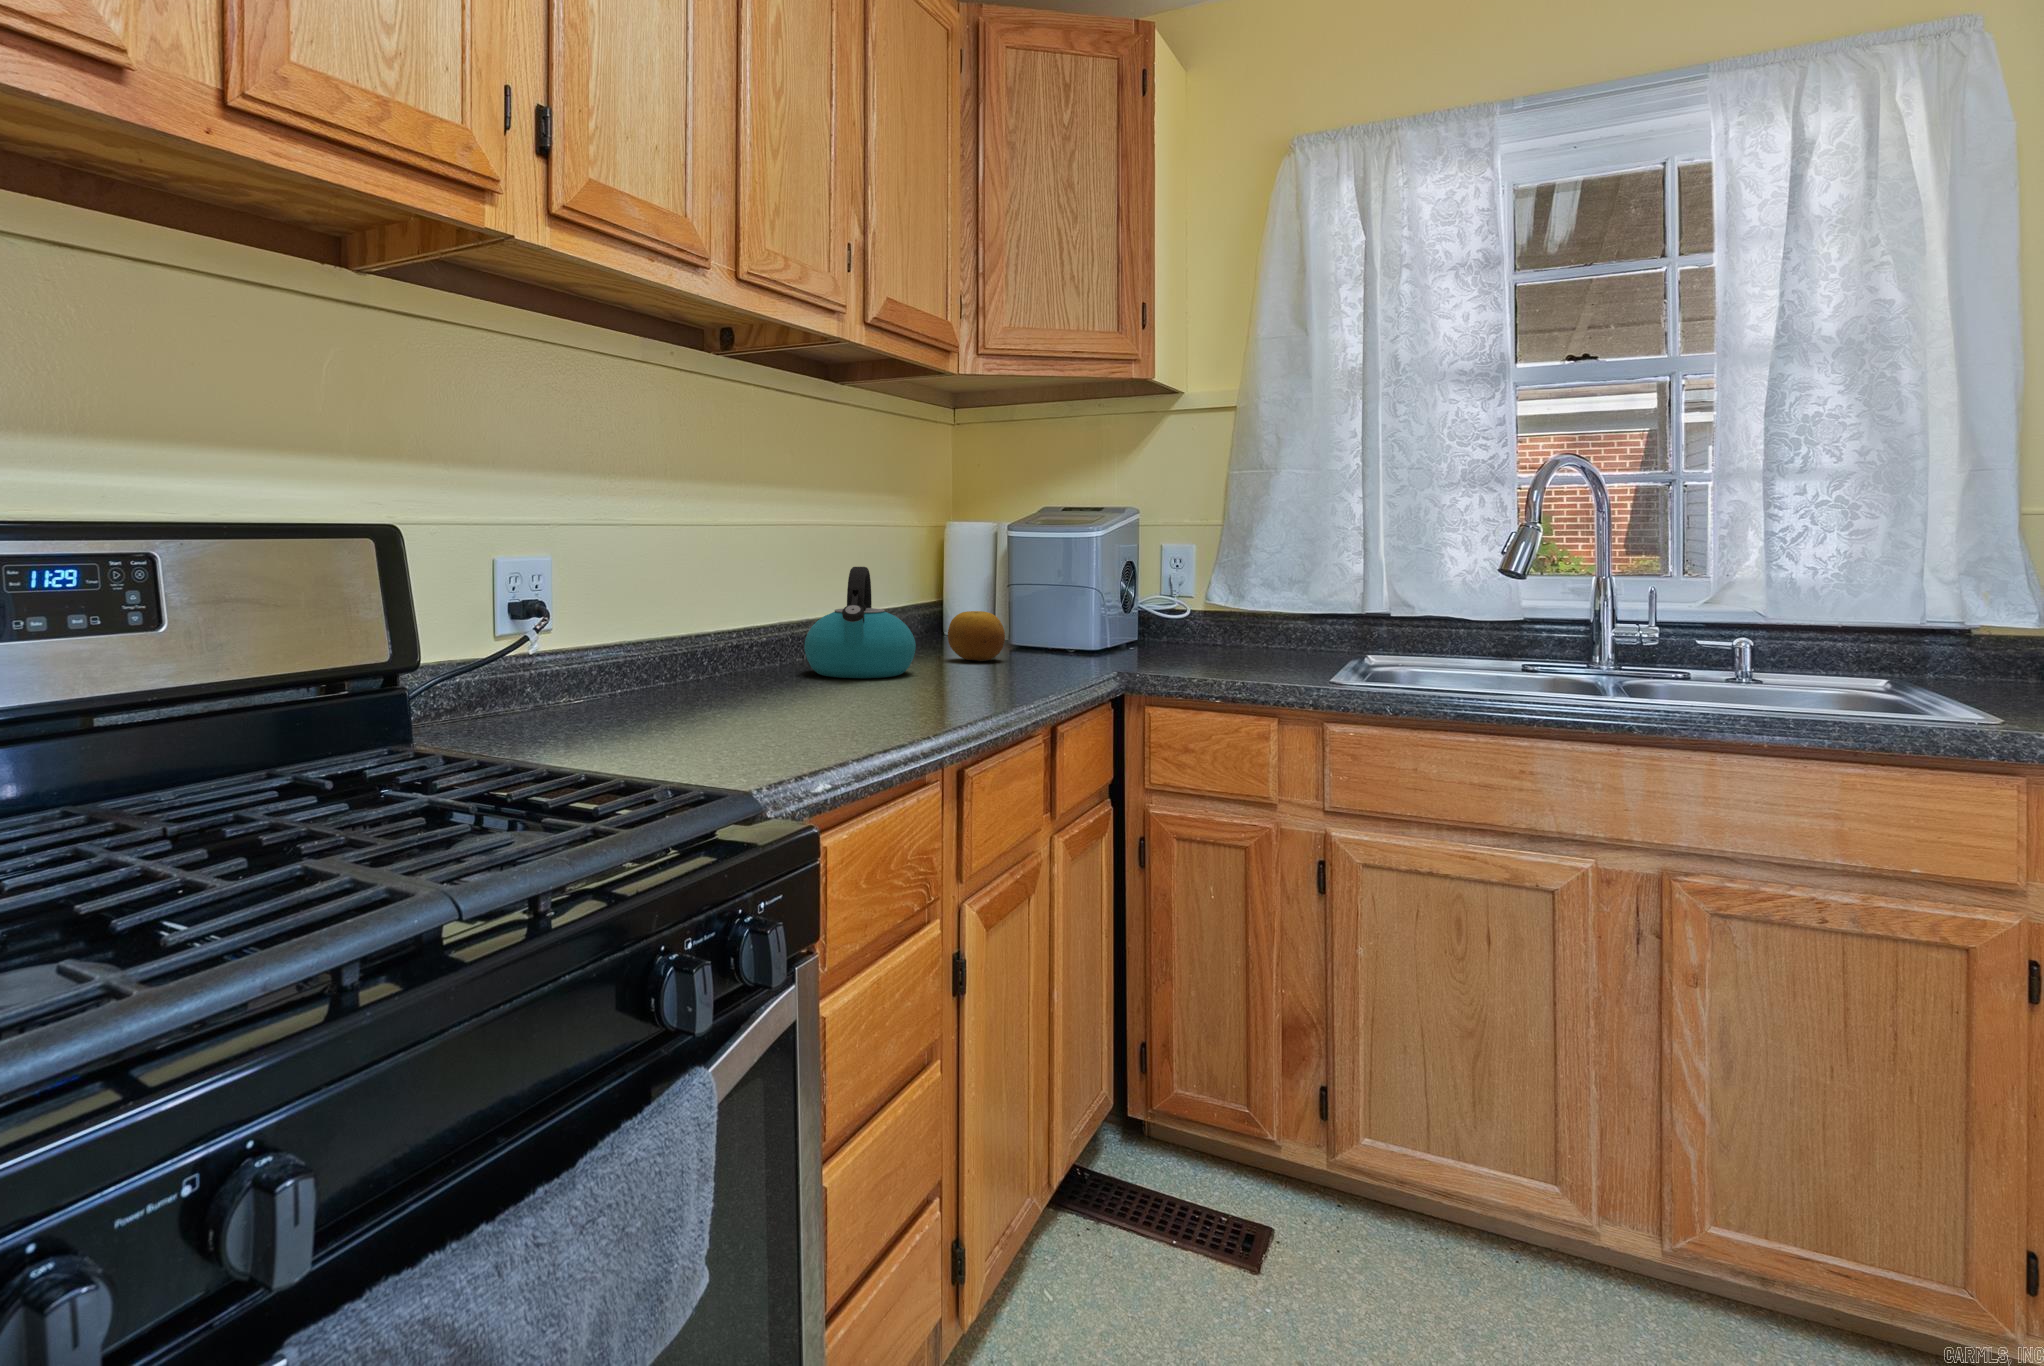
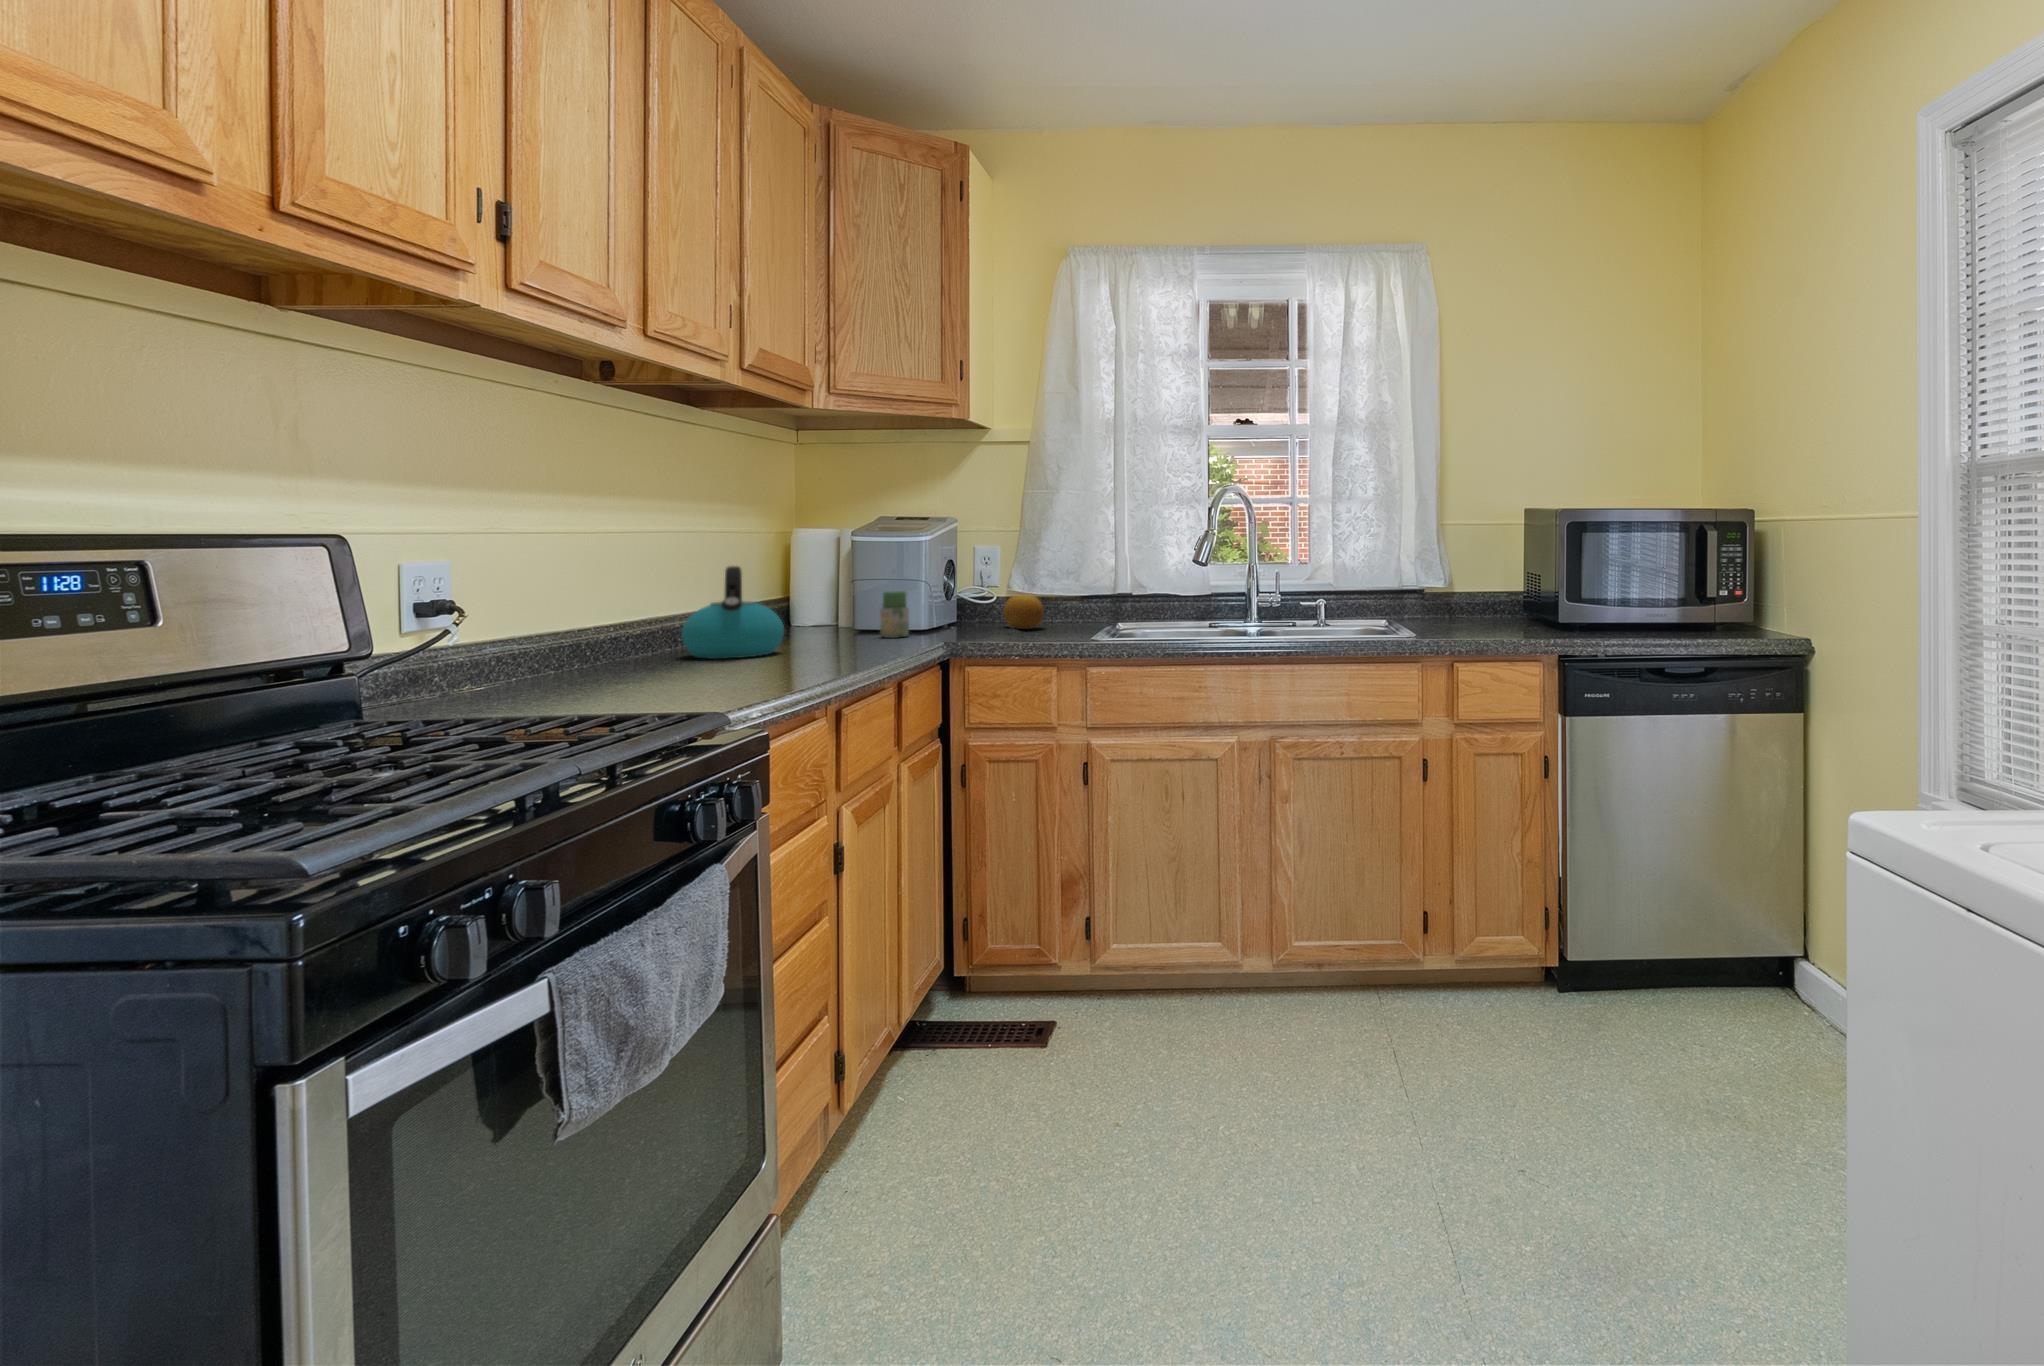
jar: none [1036,600,1072,660] -> present [880,591,909,638]
fruit: present [948,611,1005,661] -> present [1003,595,1044,629]

